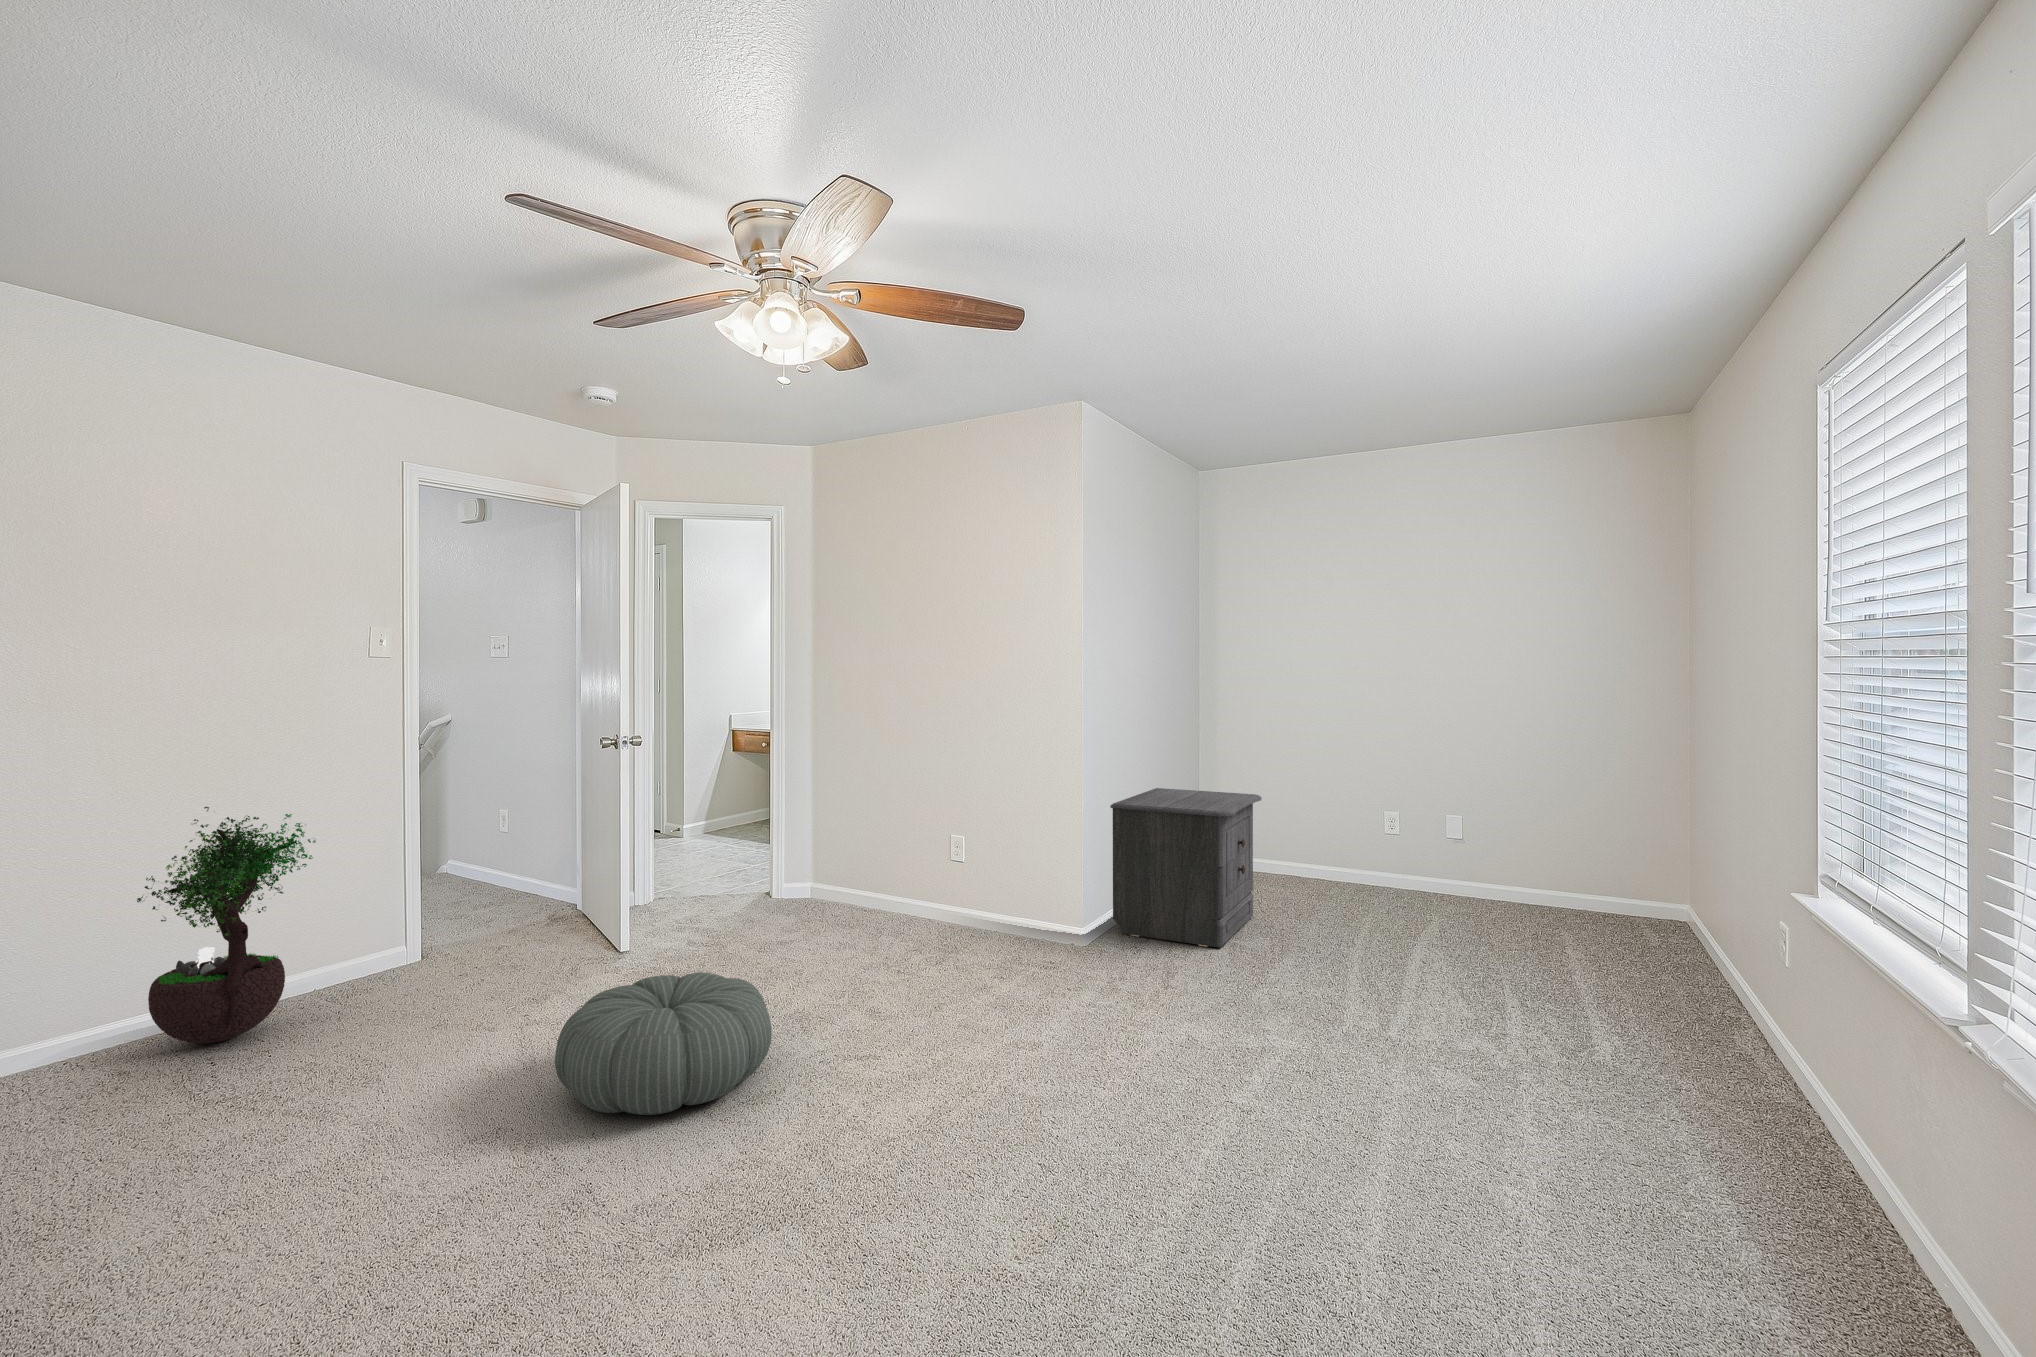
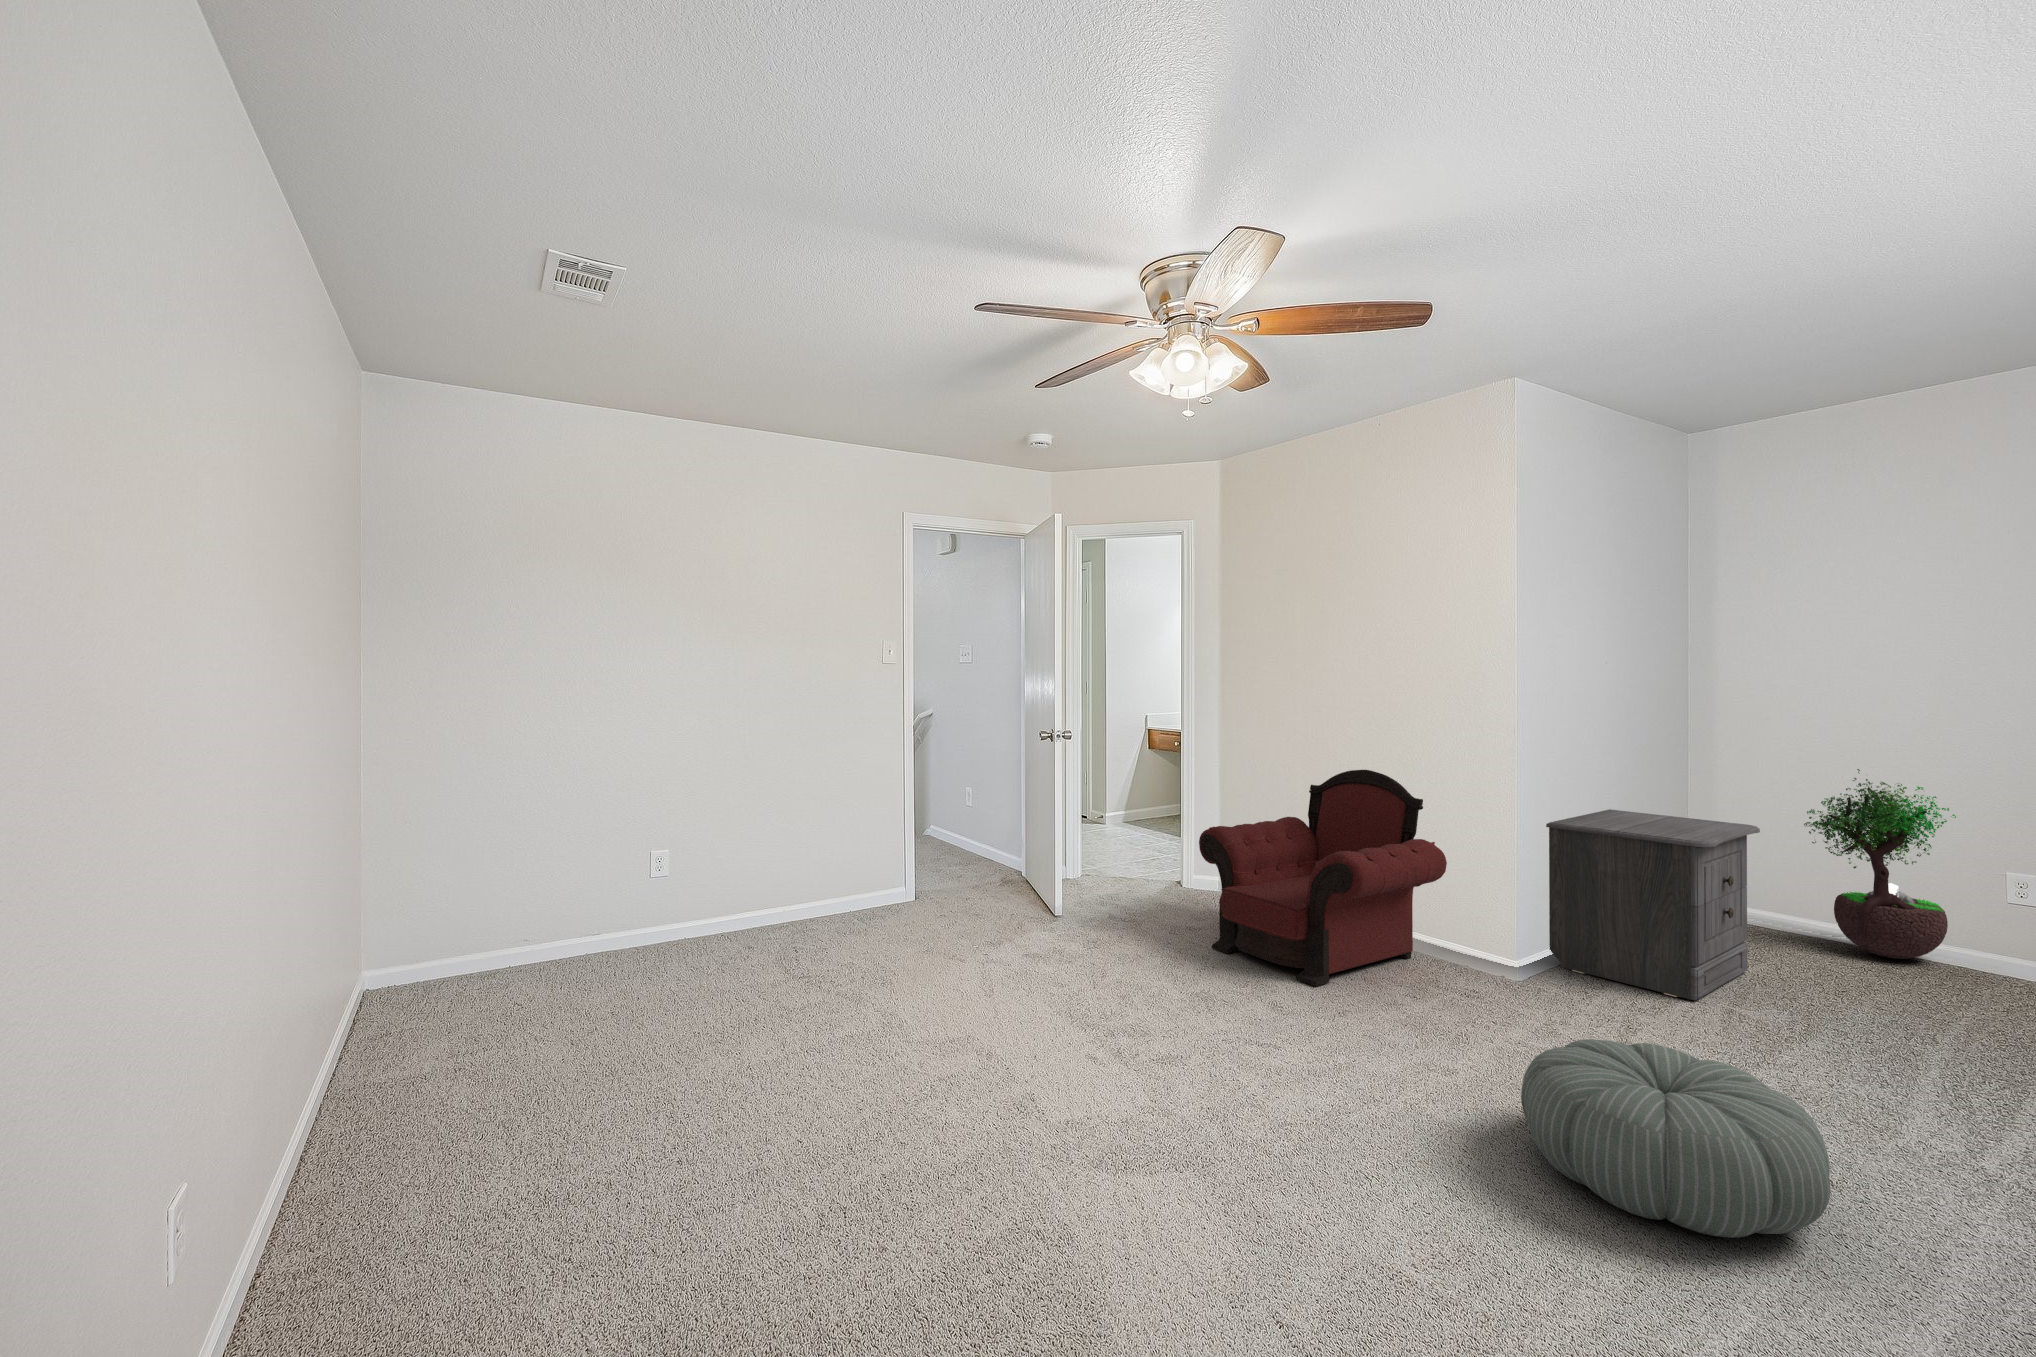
armchair: none [791,763,1030,987] -> present [1199,770,1447,986]
potted tree: present [137,807,316,1044] -> present [1804,769,1956,959]
pouf: present [555,972,772,1115] -> present [1521,1039,1830,1238]

